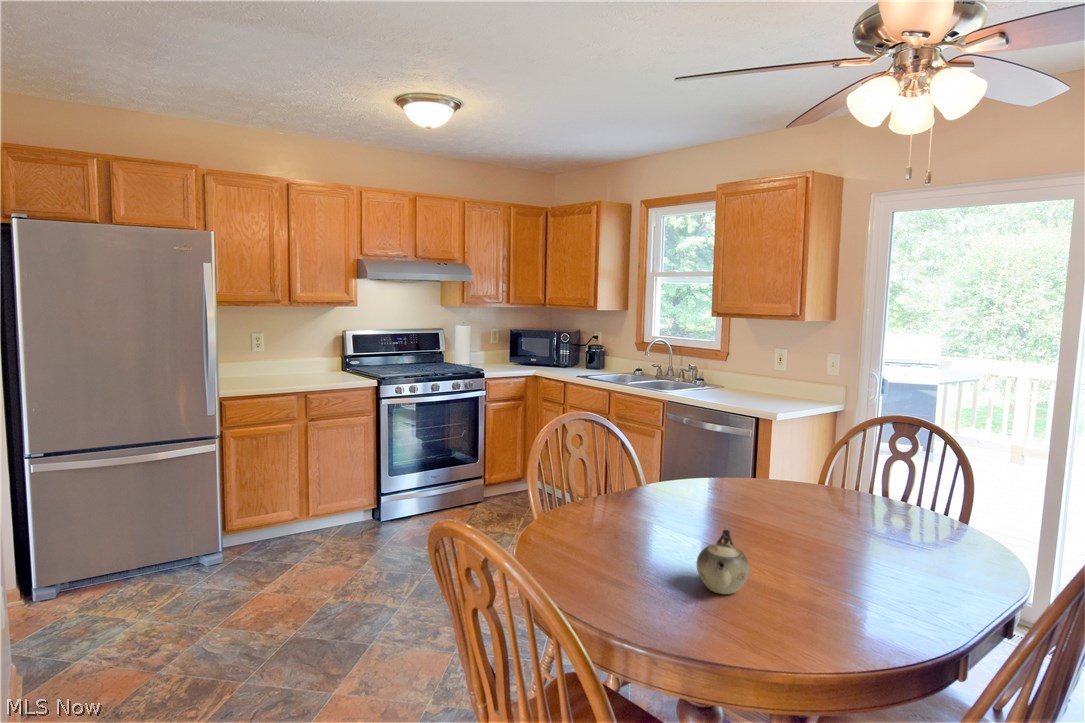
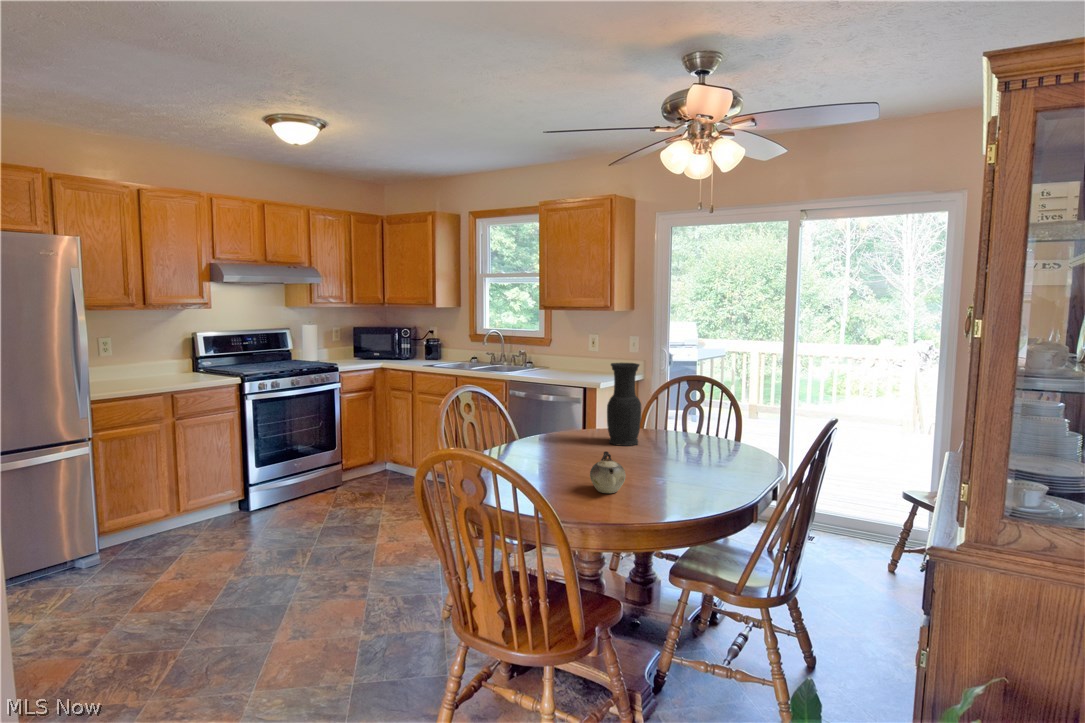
vase: none [760,396,812,513] -> present [607,363,641,446]

